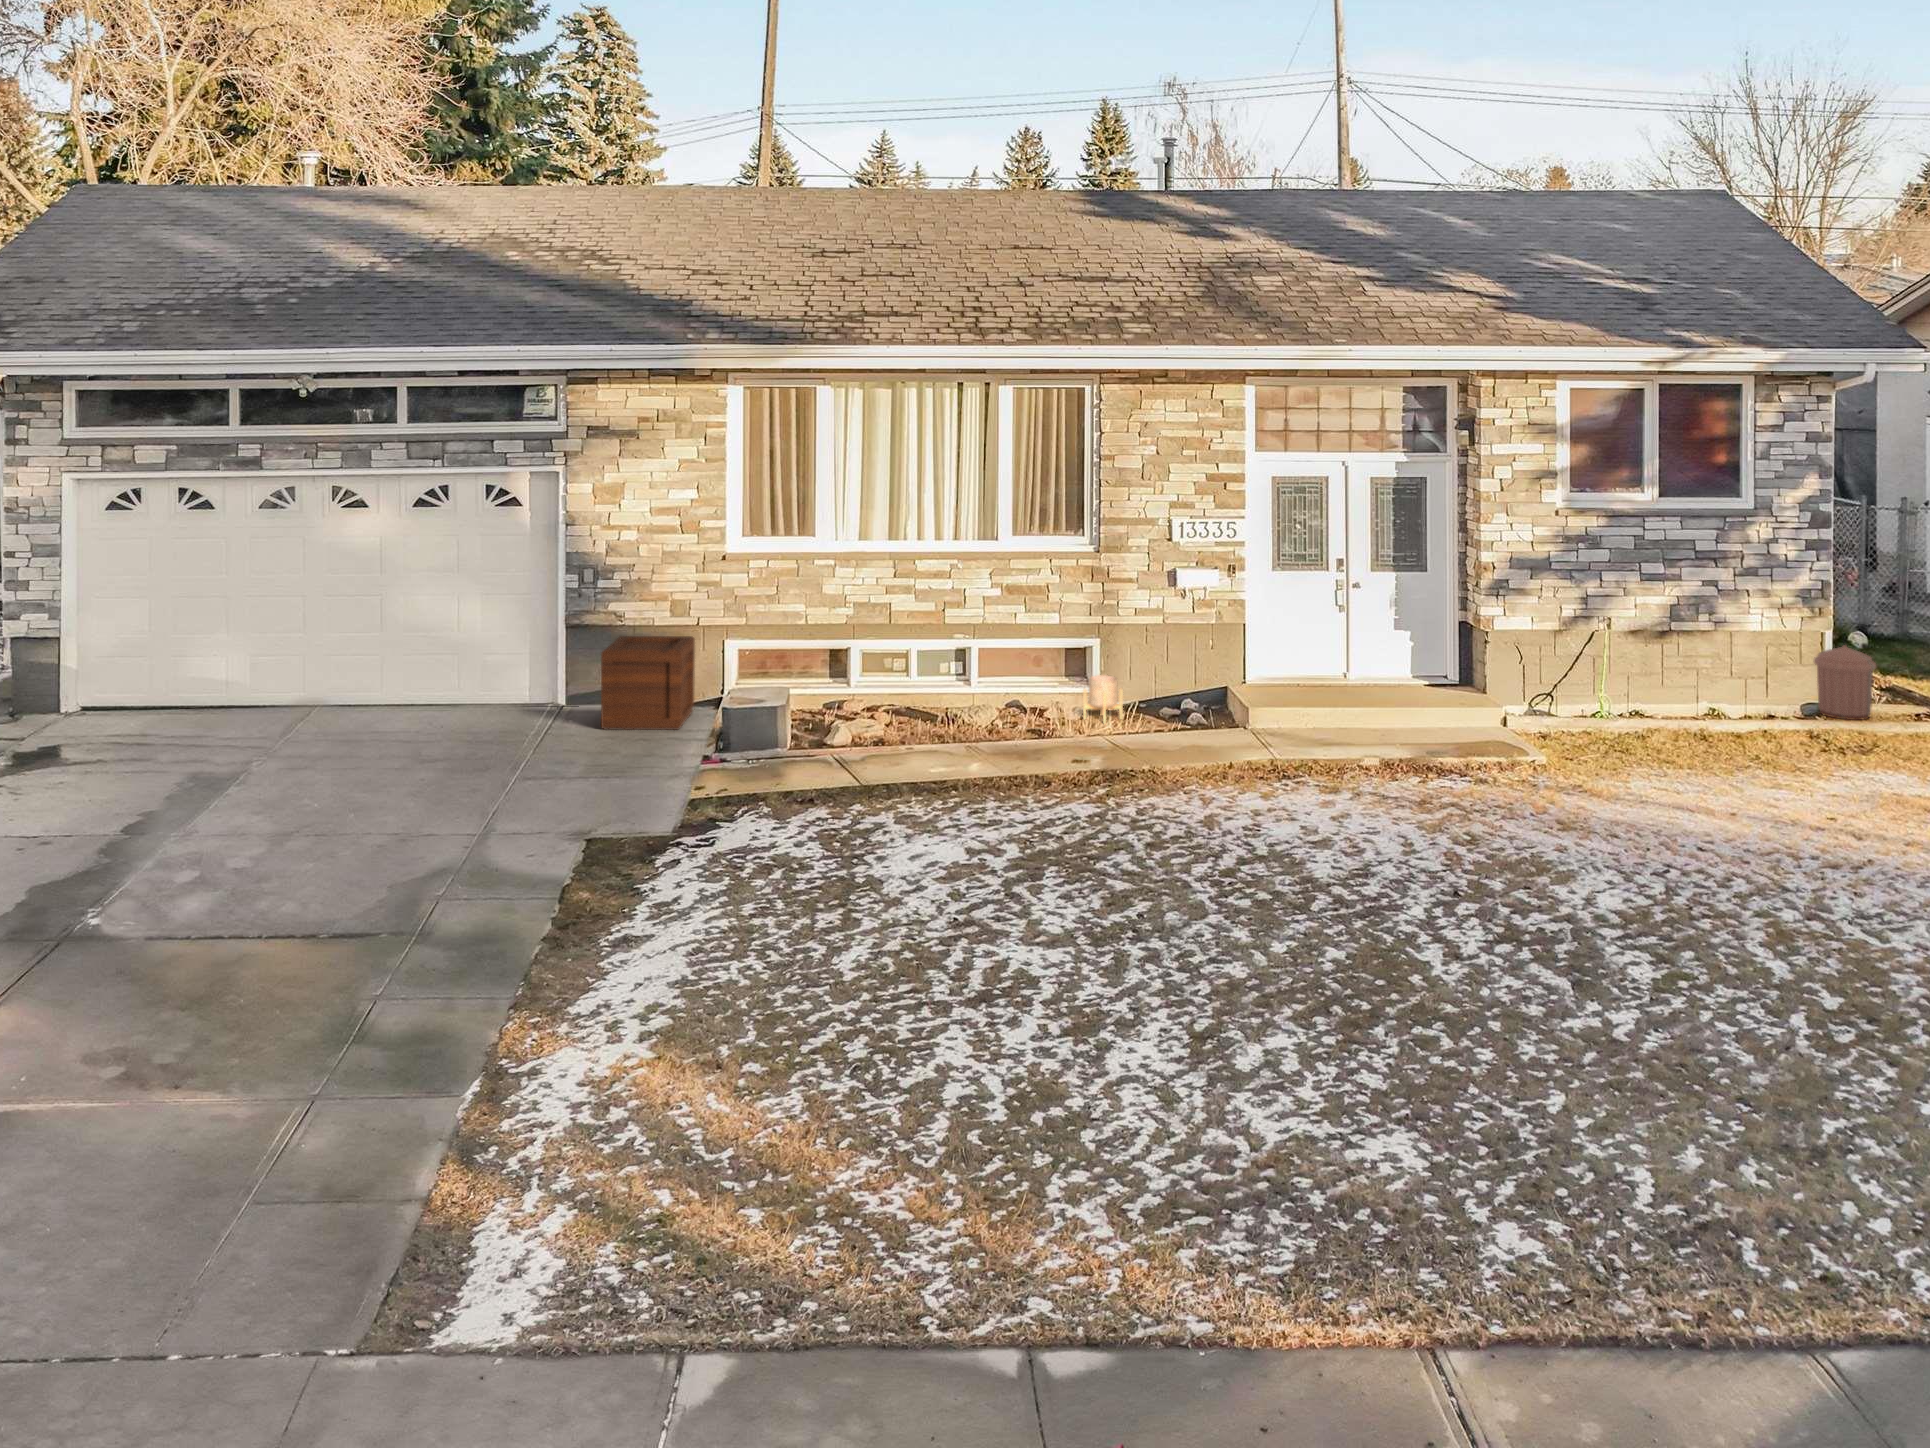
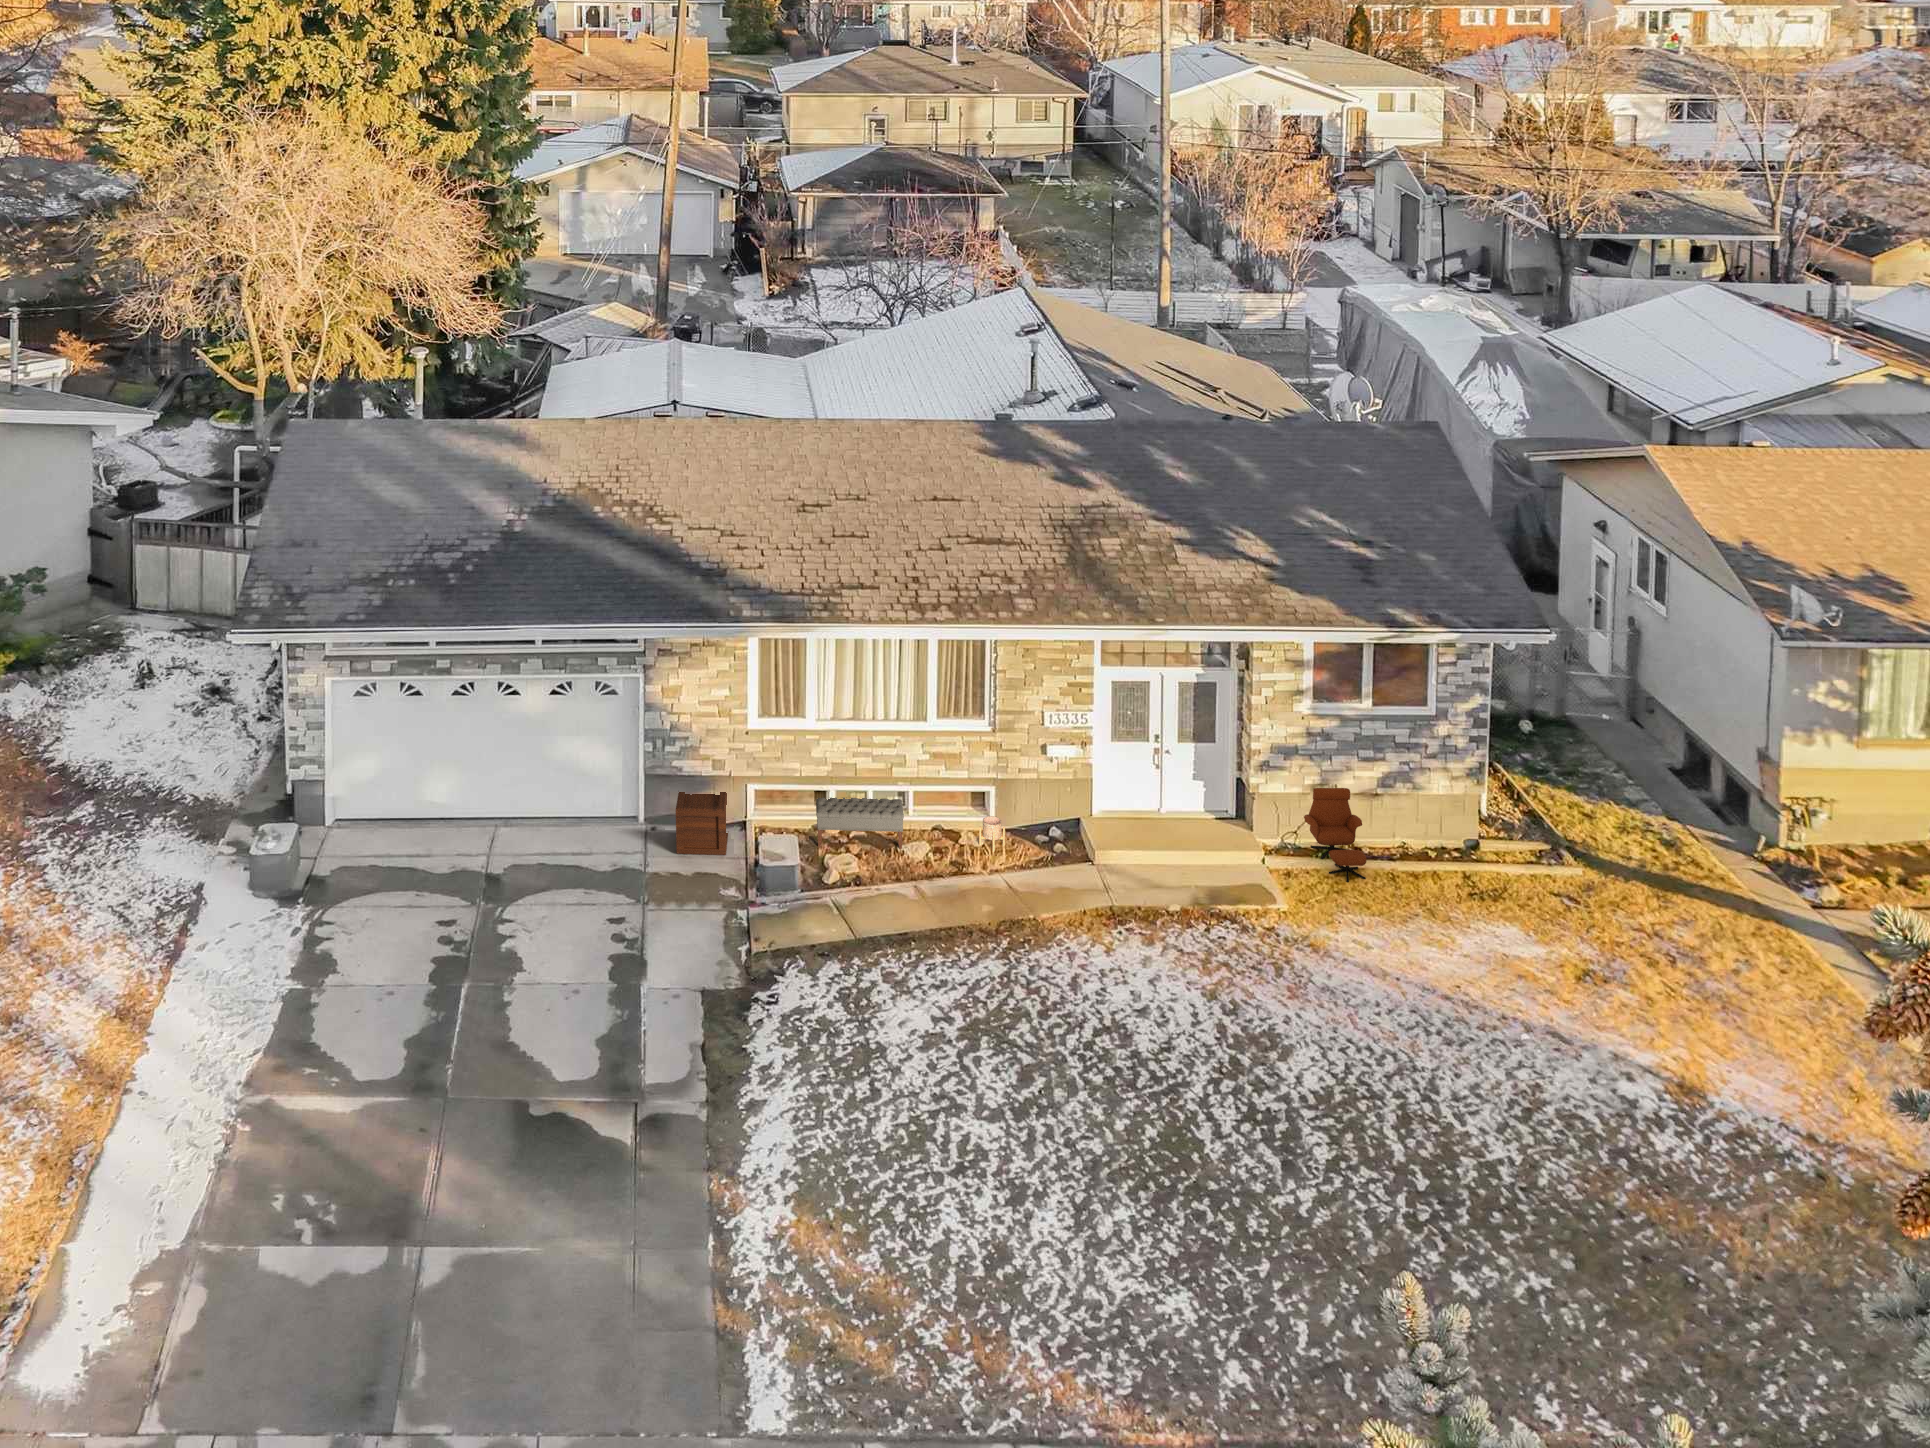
lounge chair: none [1569,621,1667,742] -> present [1304,788,1366,882]
trash can: present [1814,645,1876,720] -> none [1474,801,1517,853]
bench: none [829,654,966,723] -> present [816,798,904,849]

